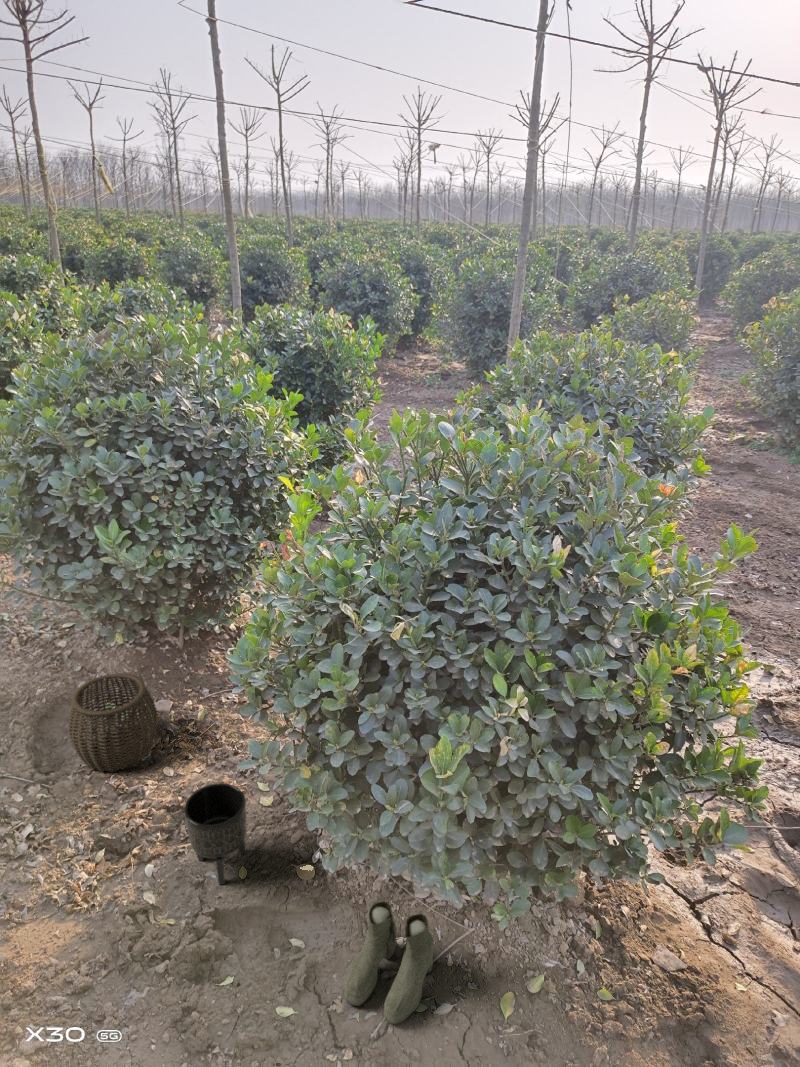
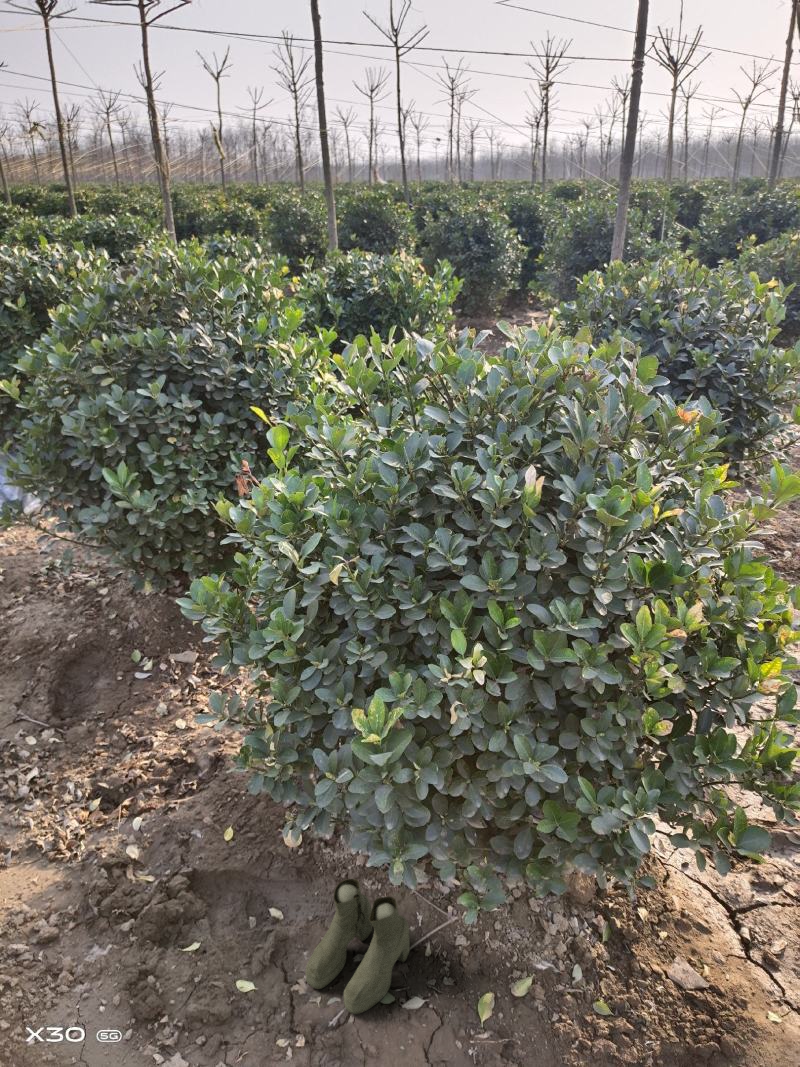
woven basket: present [69,673,158,772] -> none [83,622,175,721]
planter: present [184,783,247,885] -> none [163,739,235,844]

